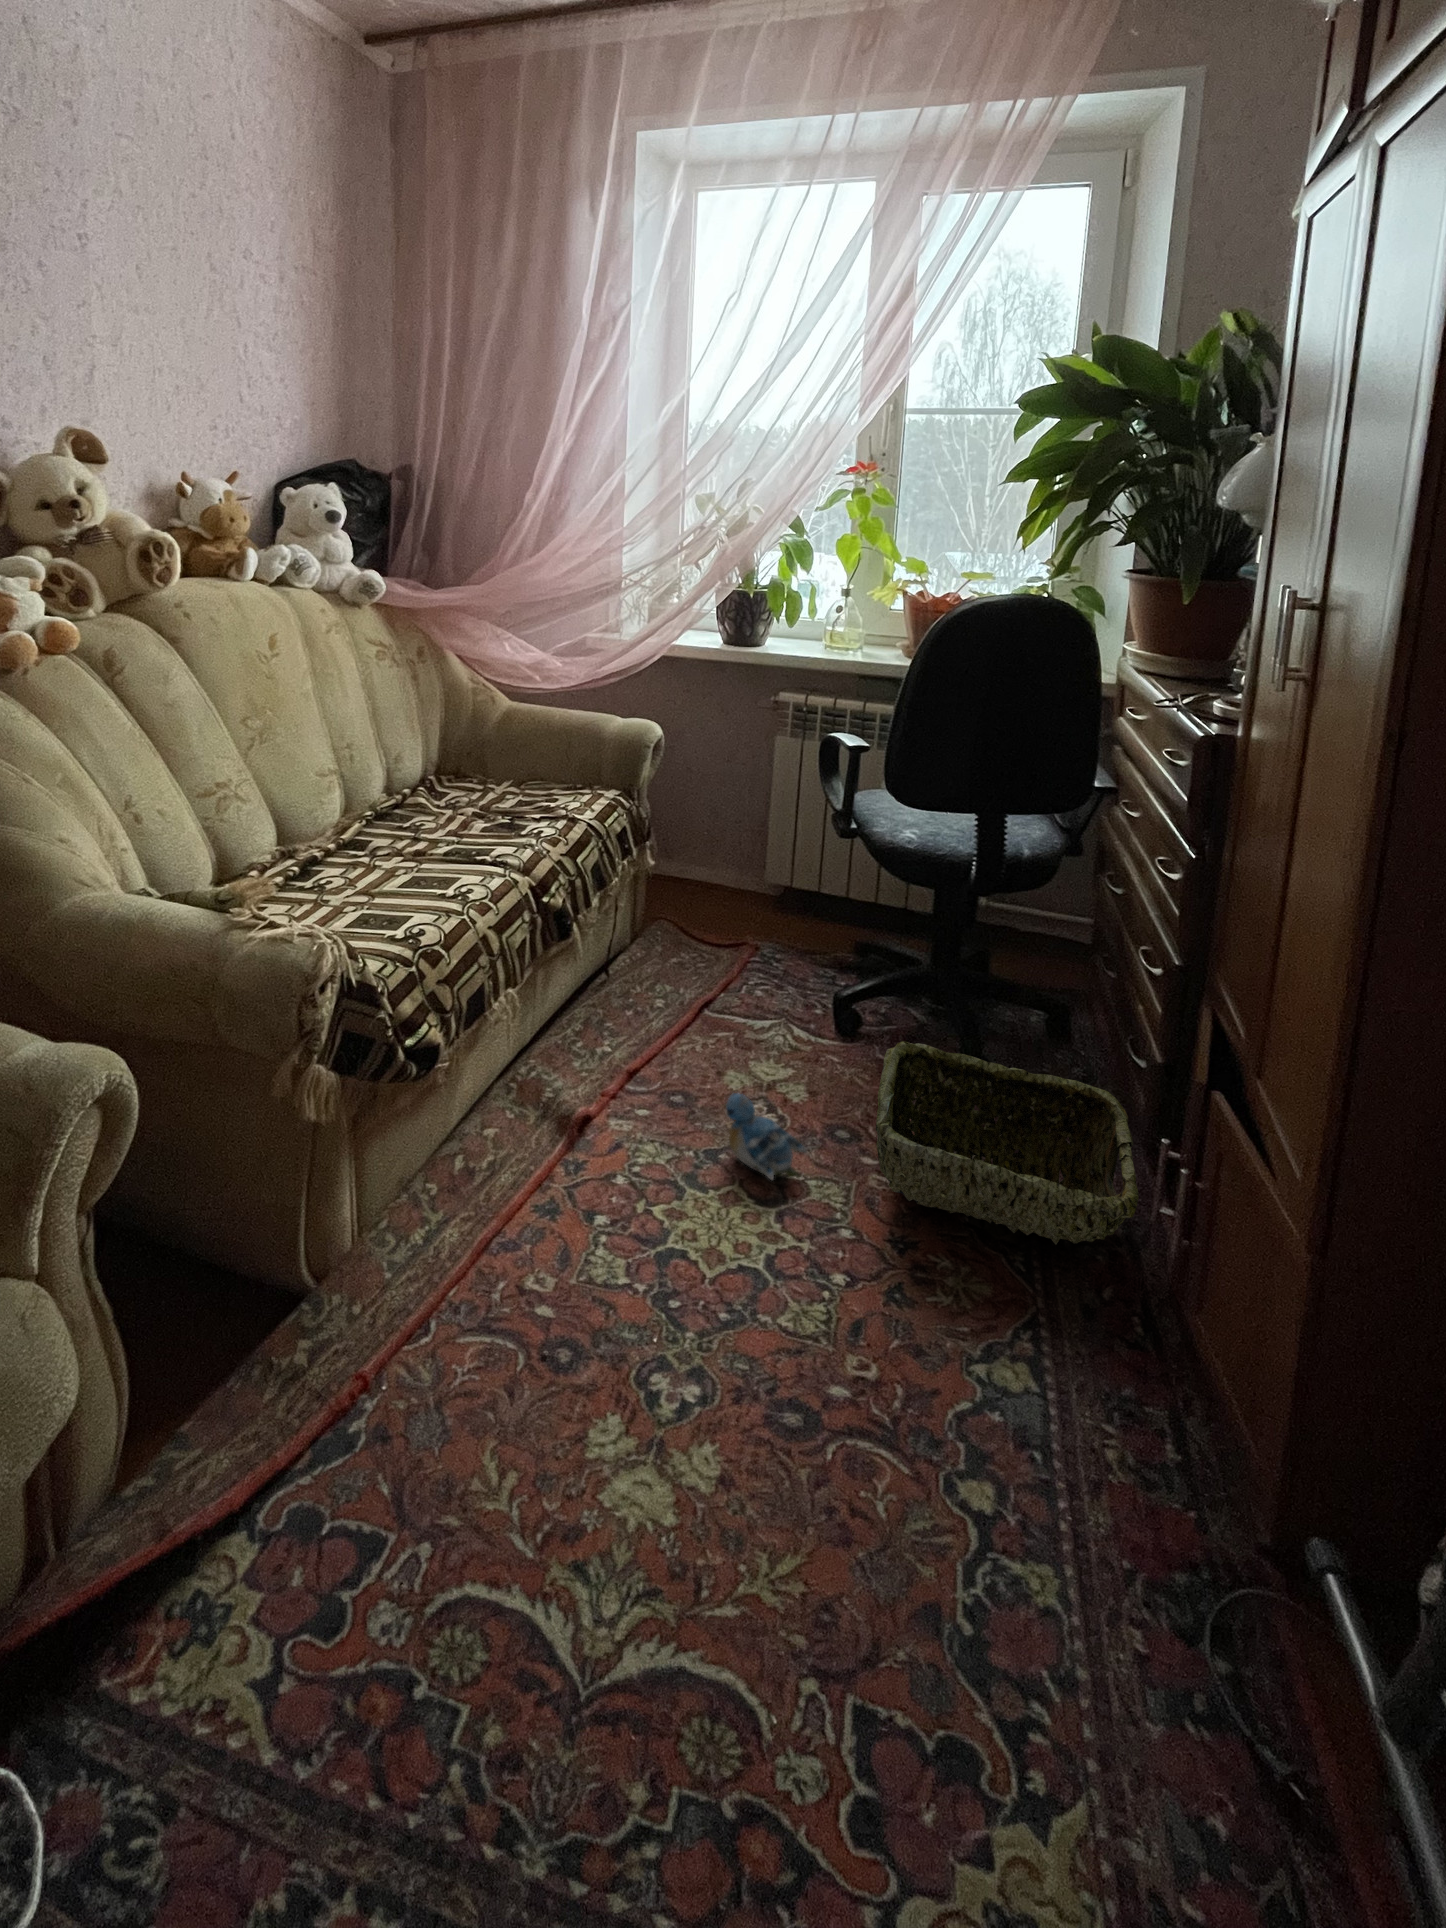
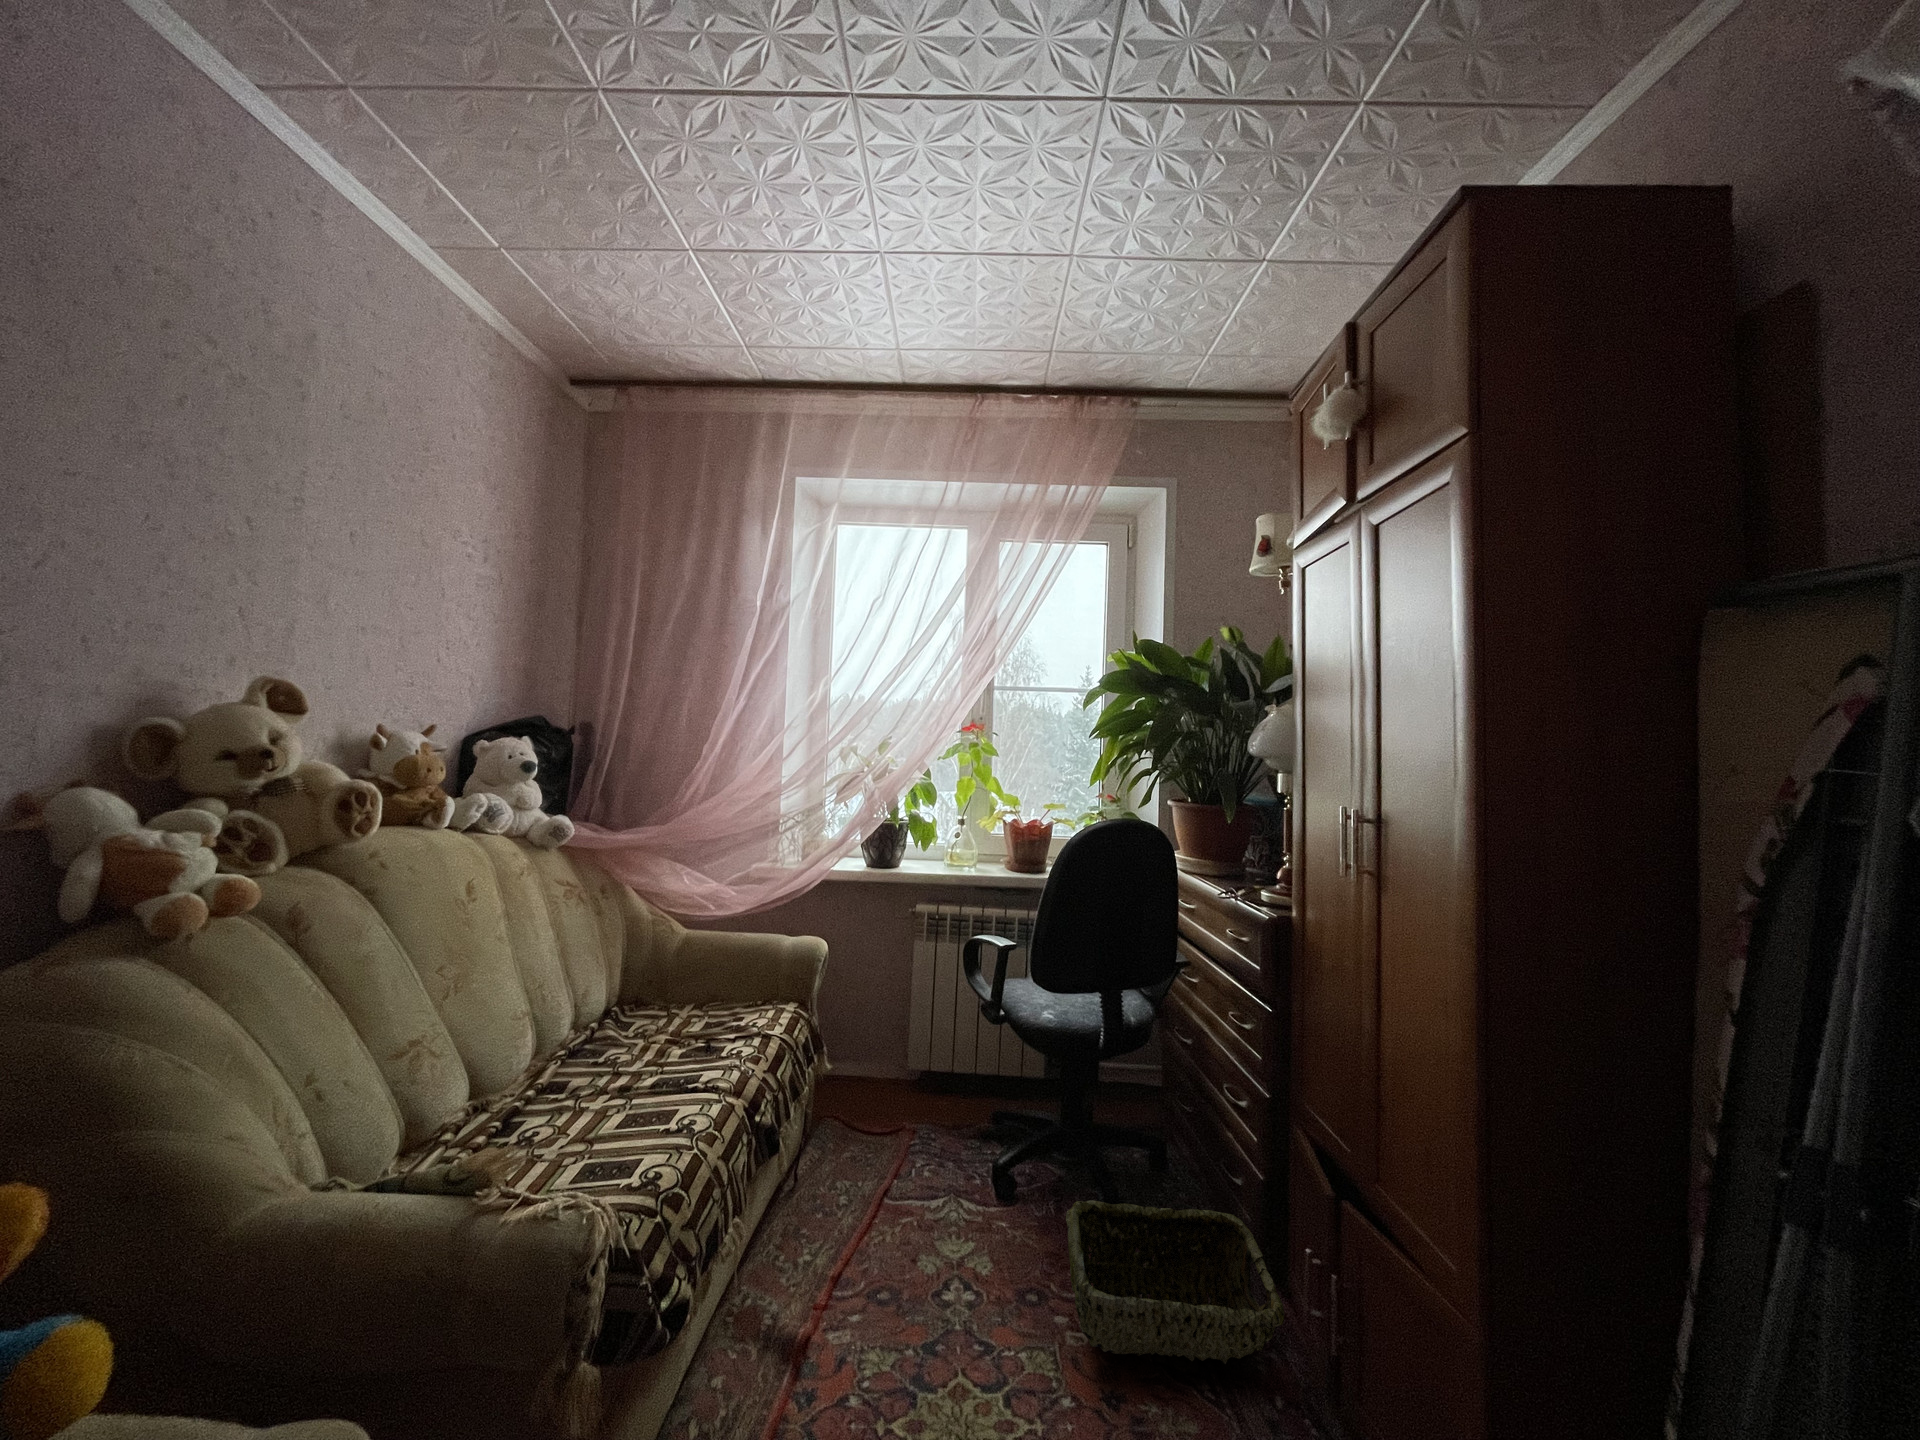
plush toy: present [726,1093,807,1180] -> none [938,1280,1014,1363]

